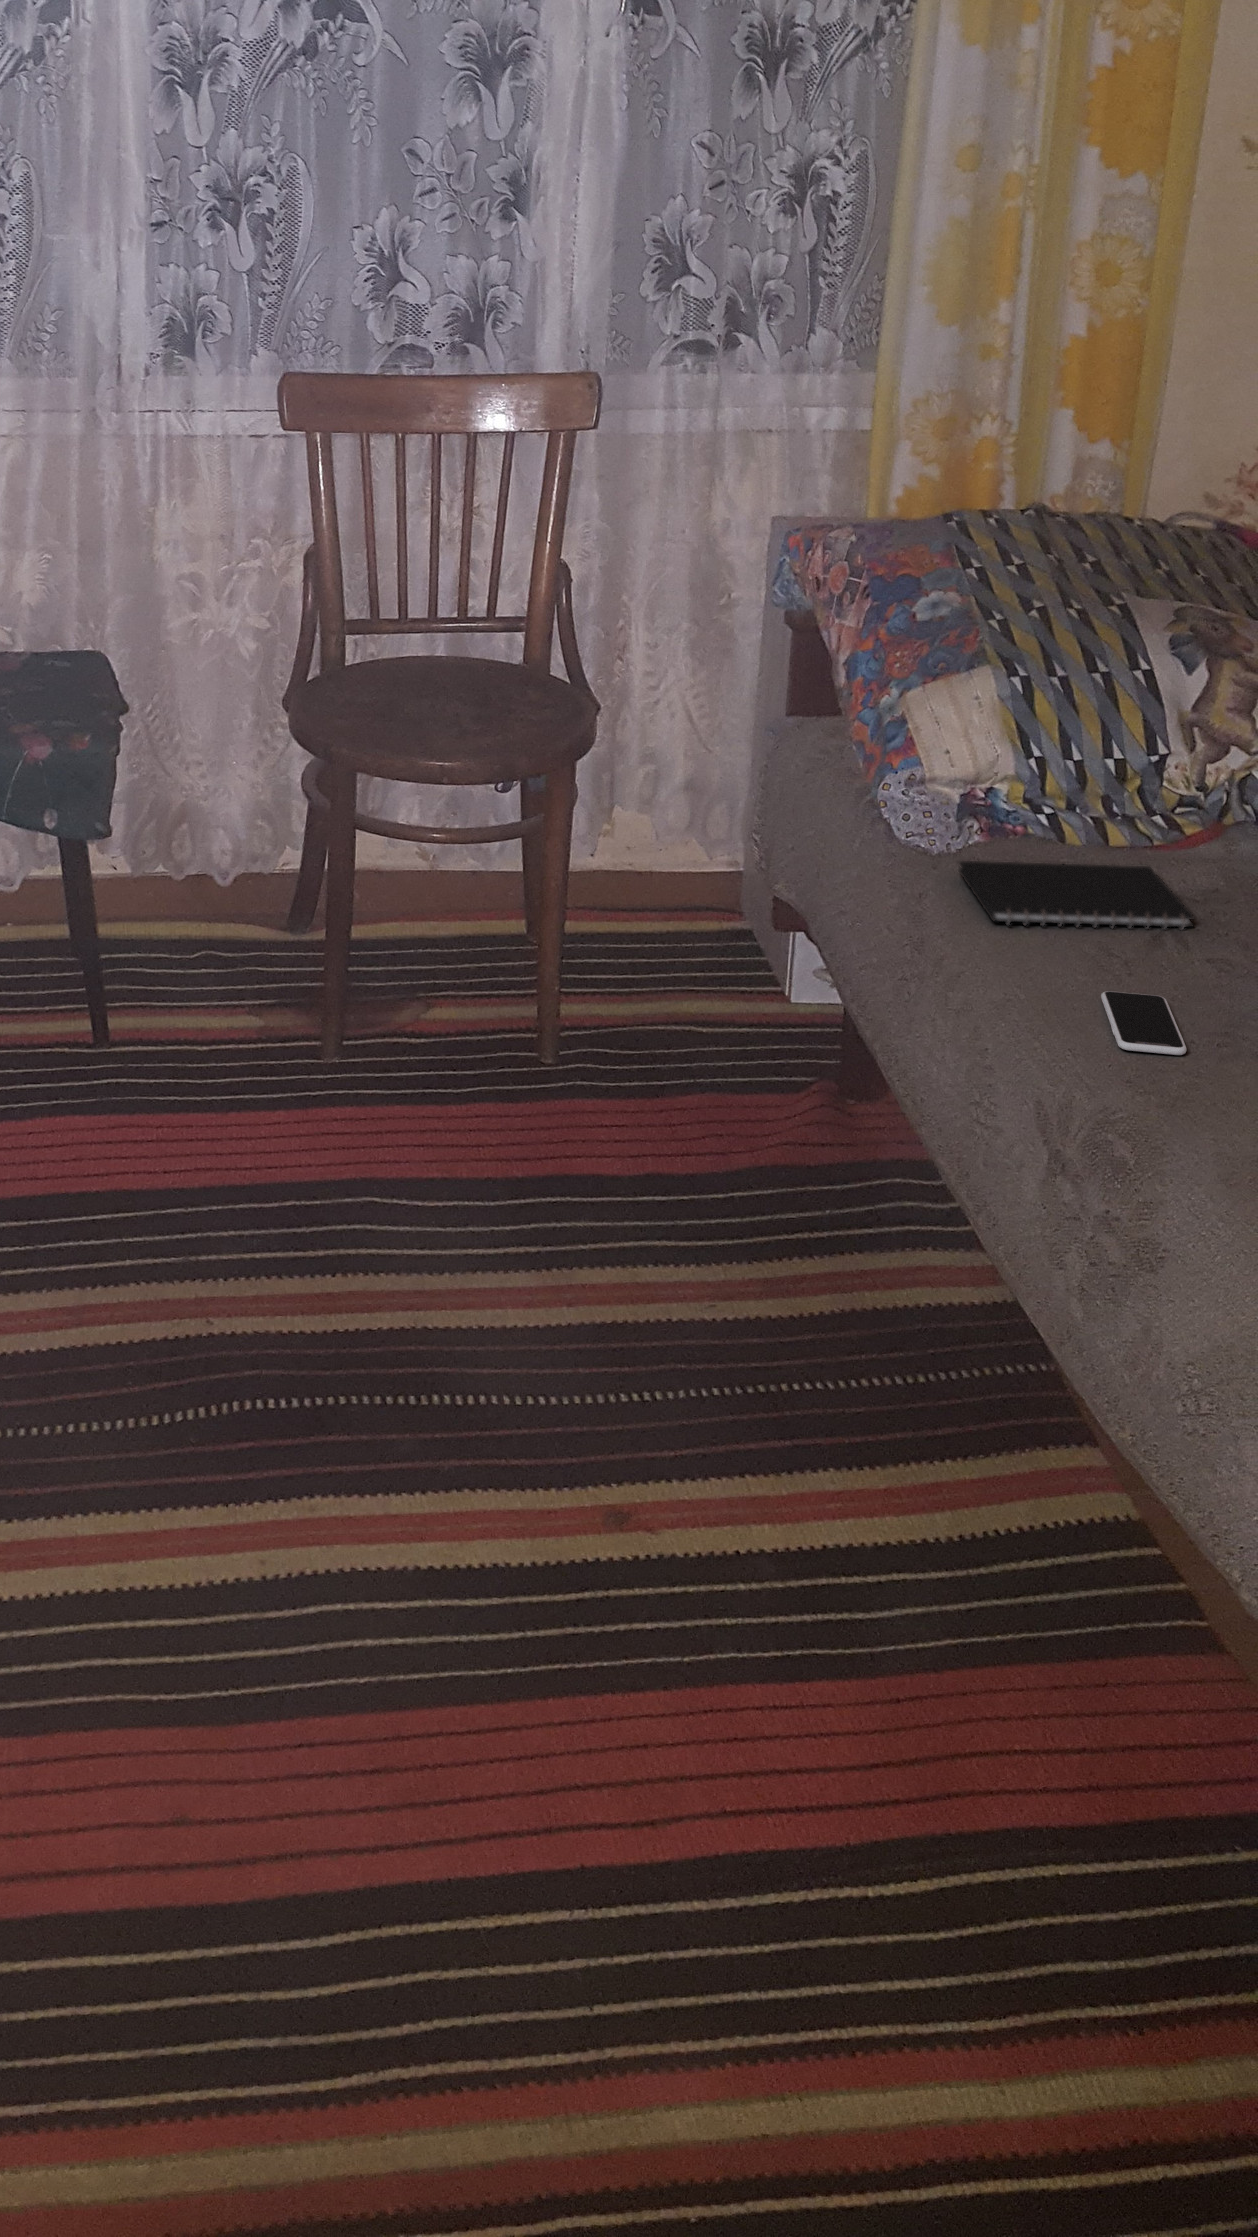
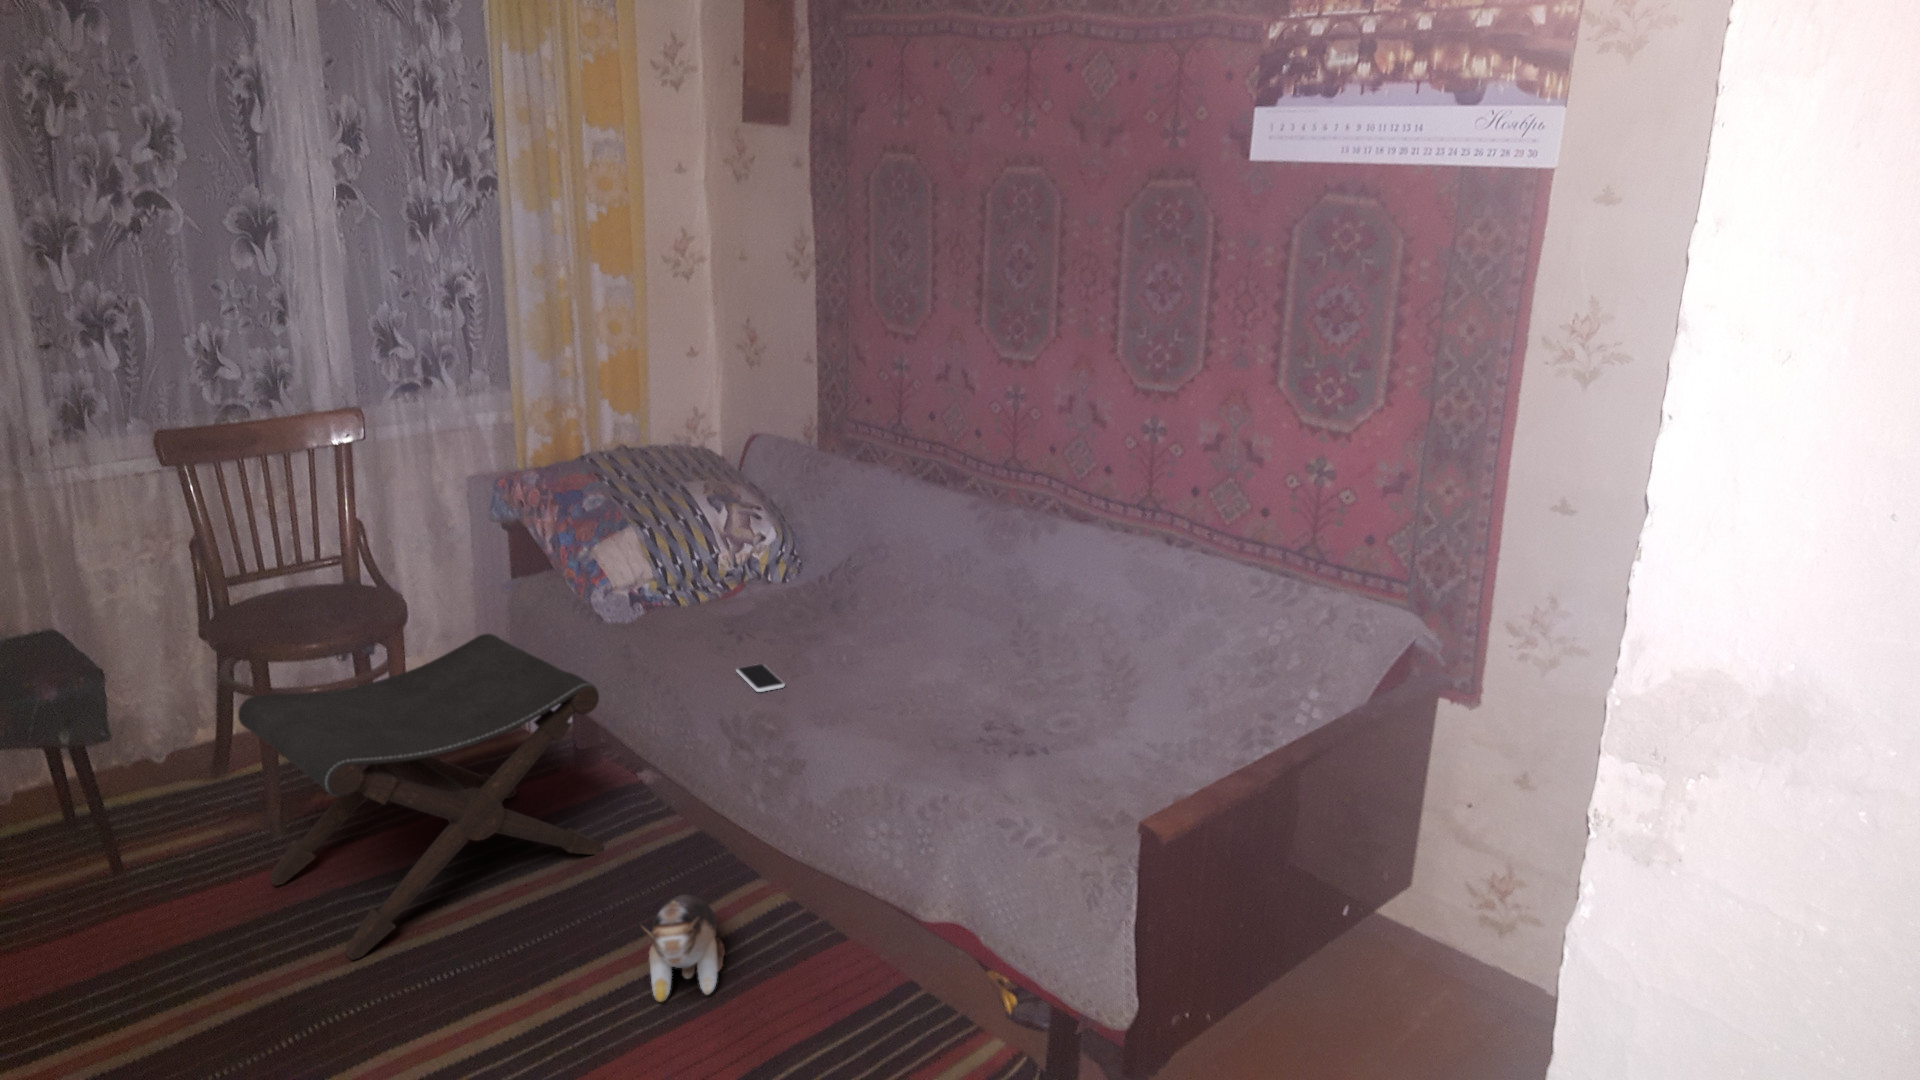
footstool: none [269,812,838,1310] -> present [238,634,603,960]
notebook: present [959,861,1194,930] -> none [638,607,756,650]
plush toy: none [744,1400,936,1619] -> present [643,894,725,1002]

